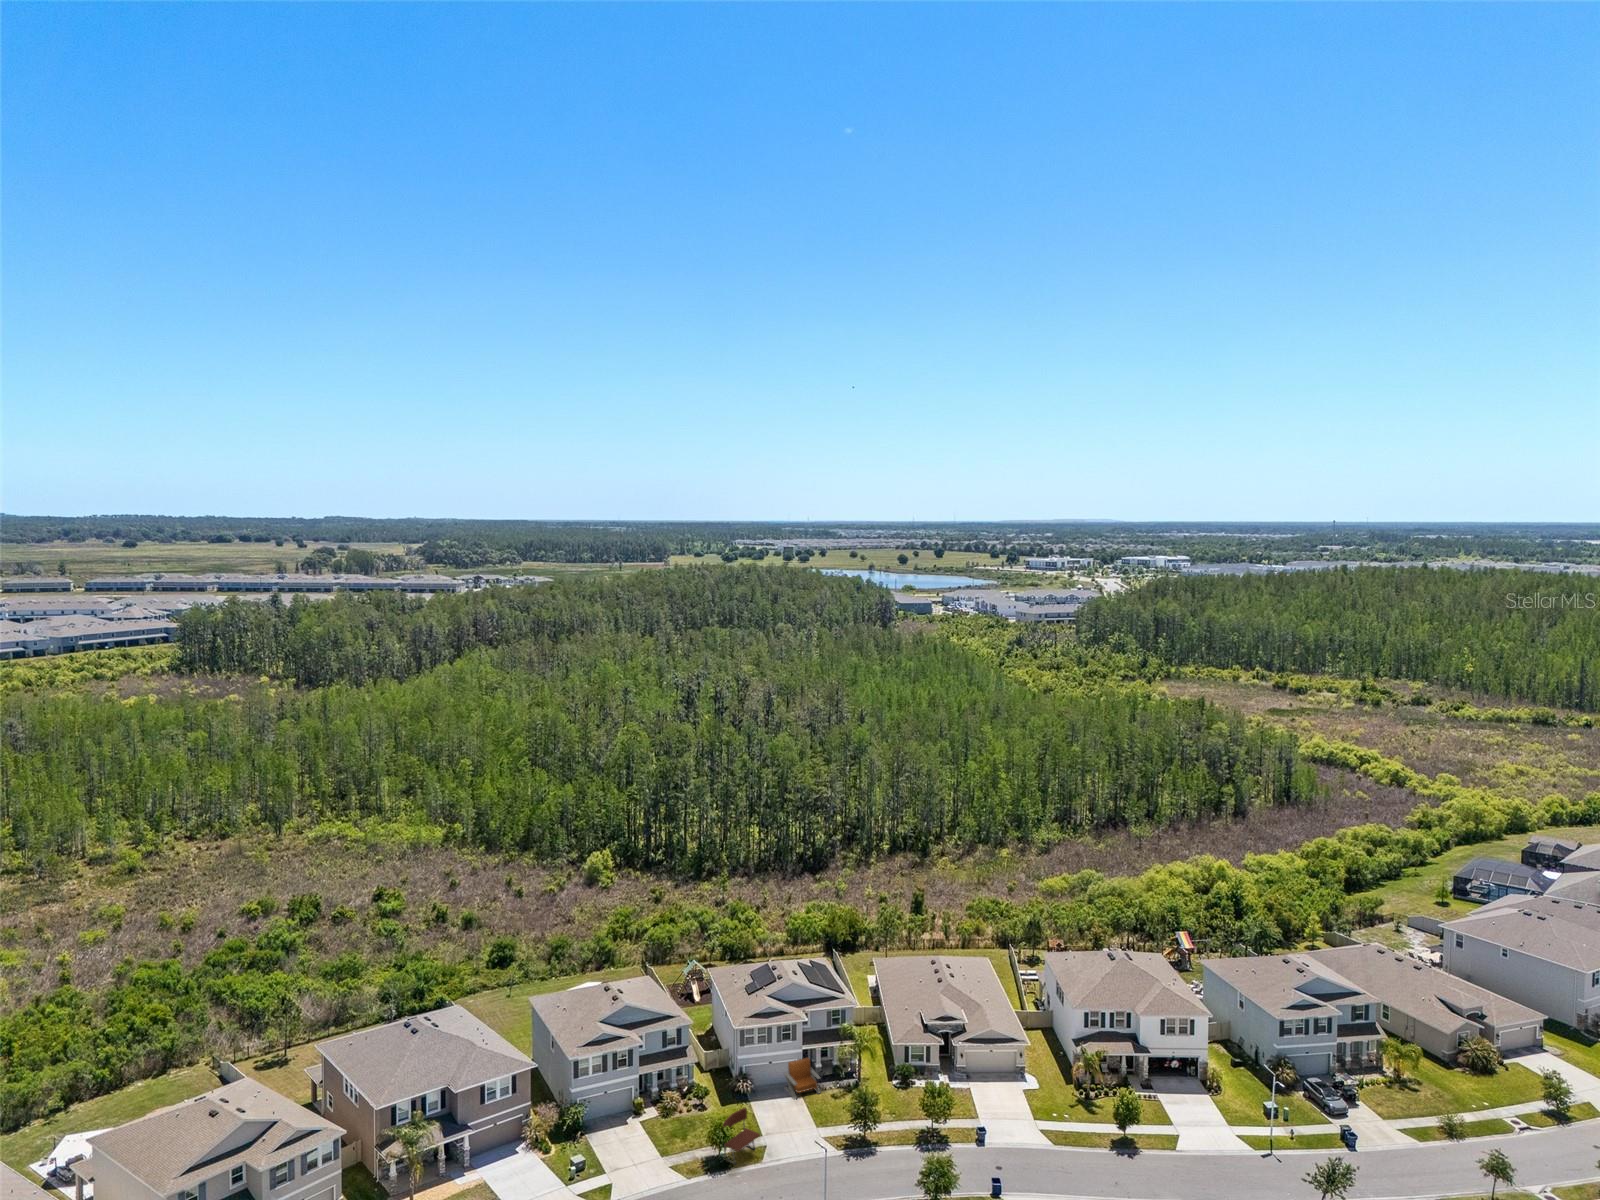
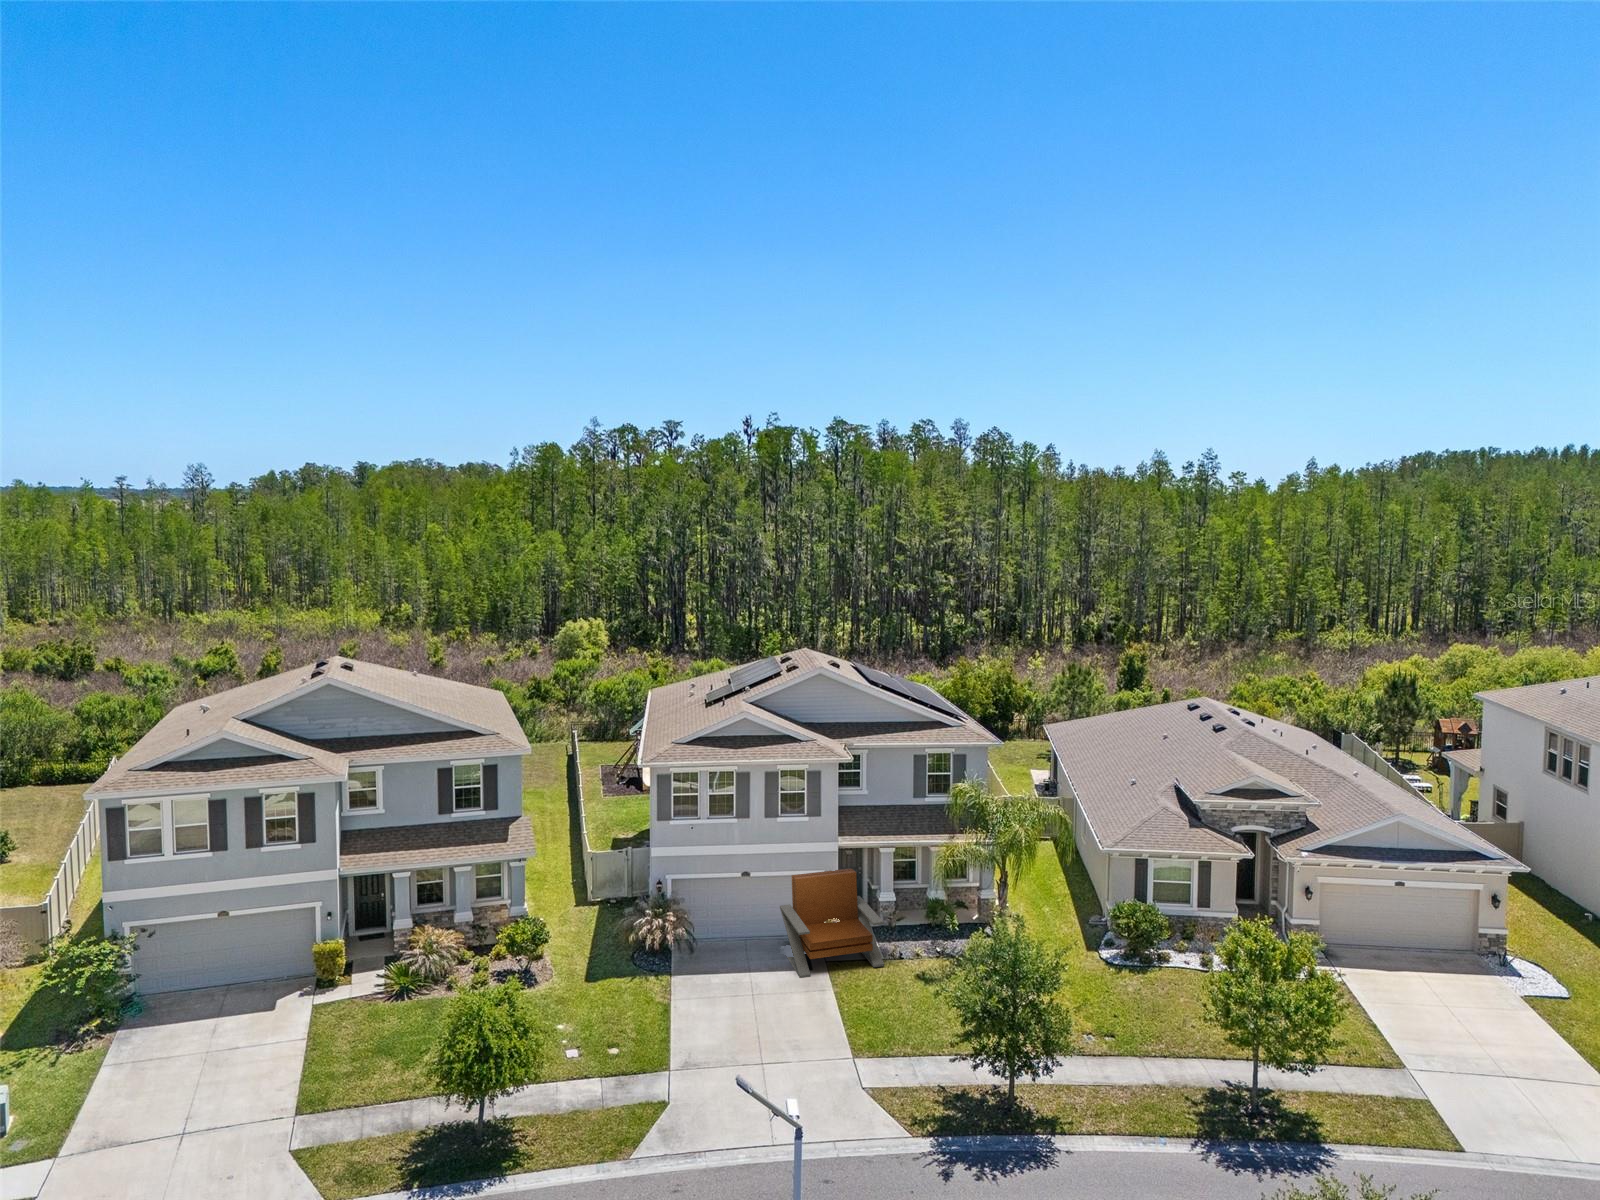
bench: present [723,1108,760,1164] -> none [491,966,636,1156]

